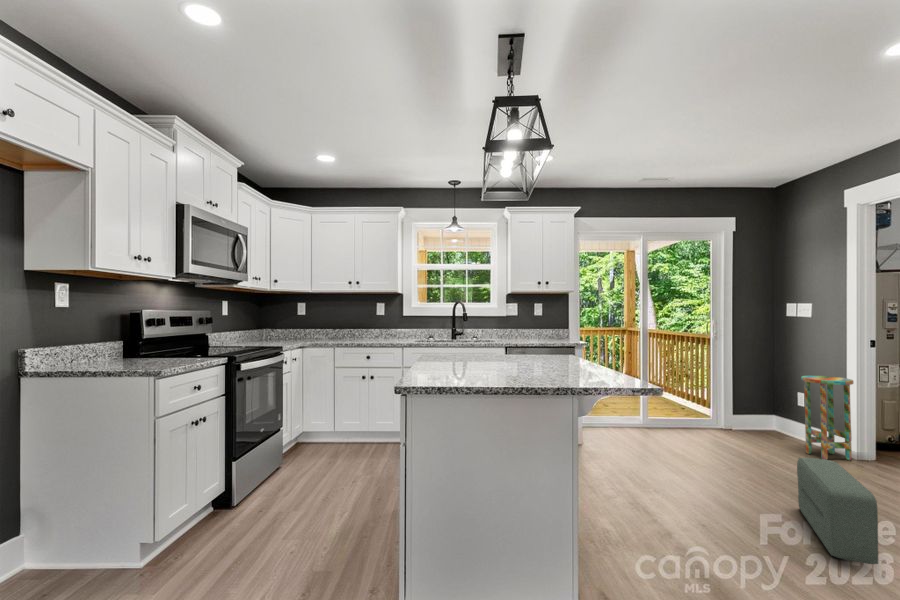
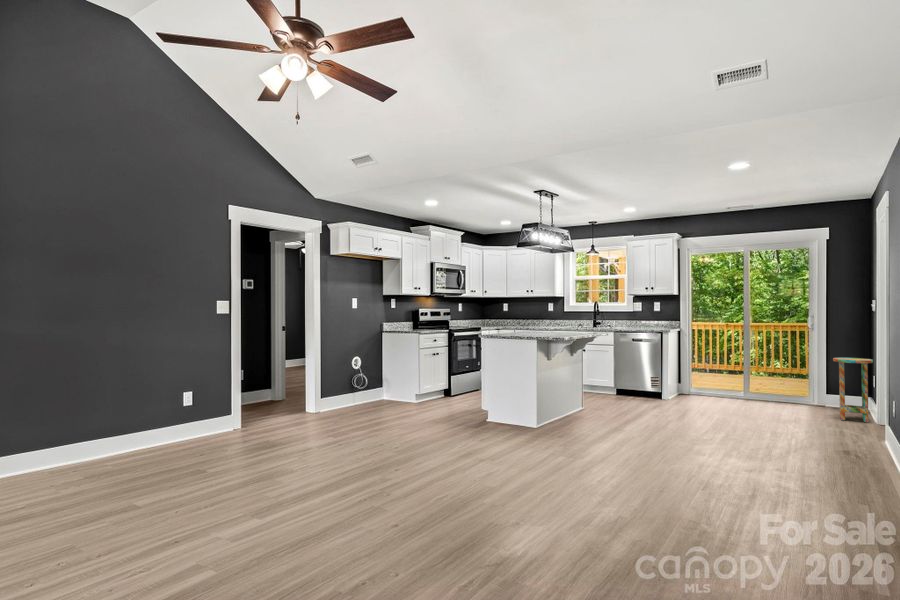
pouf: present [797,458,878,564] -> none [698,395,754,437]

